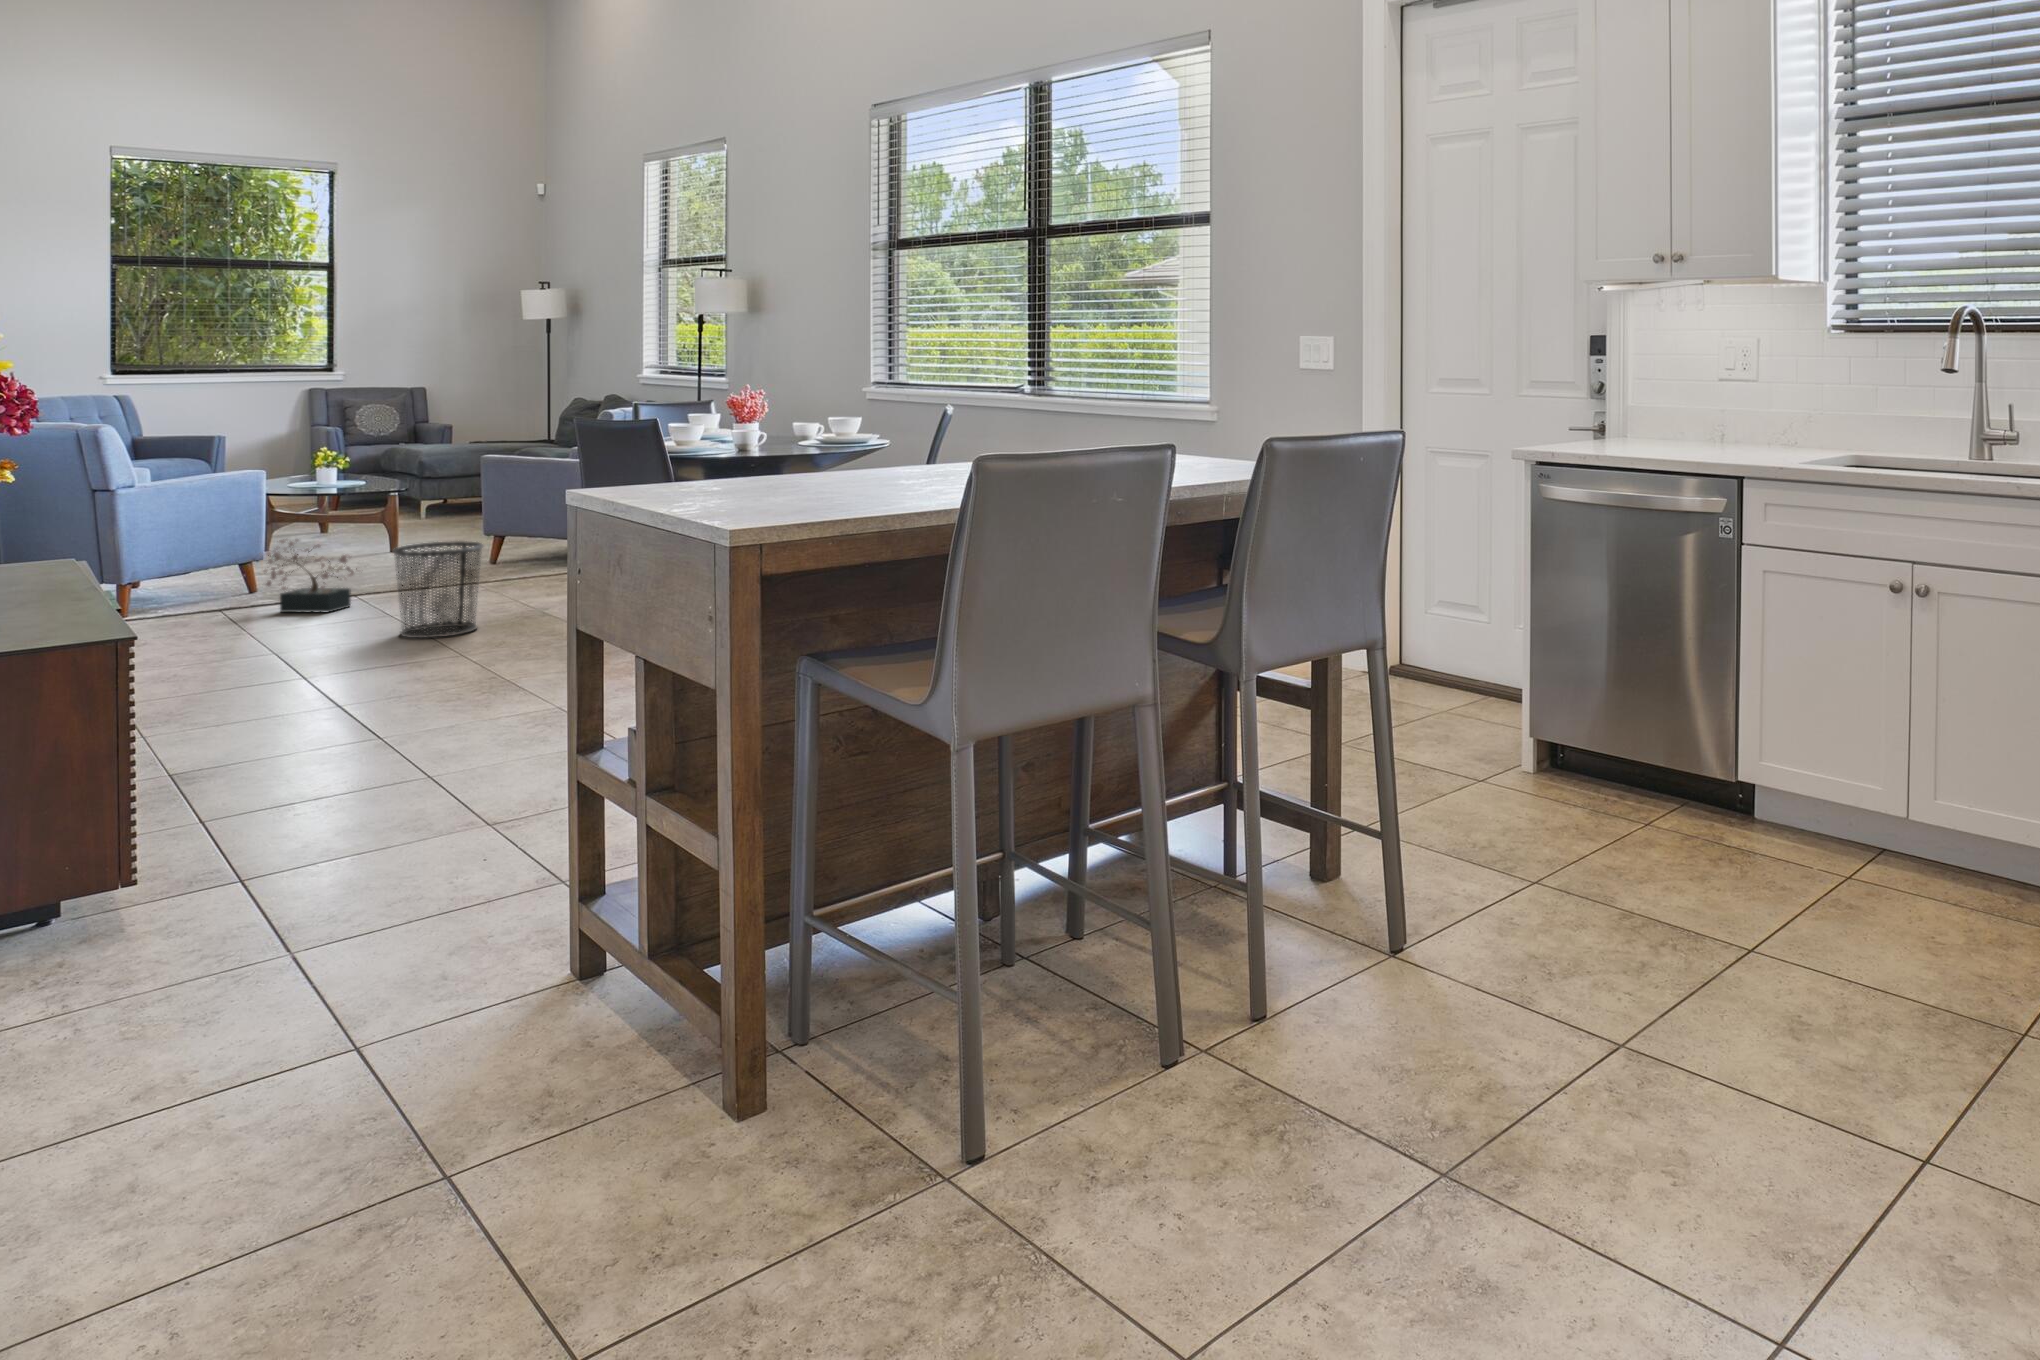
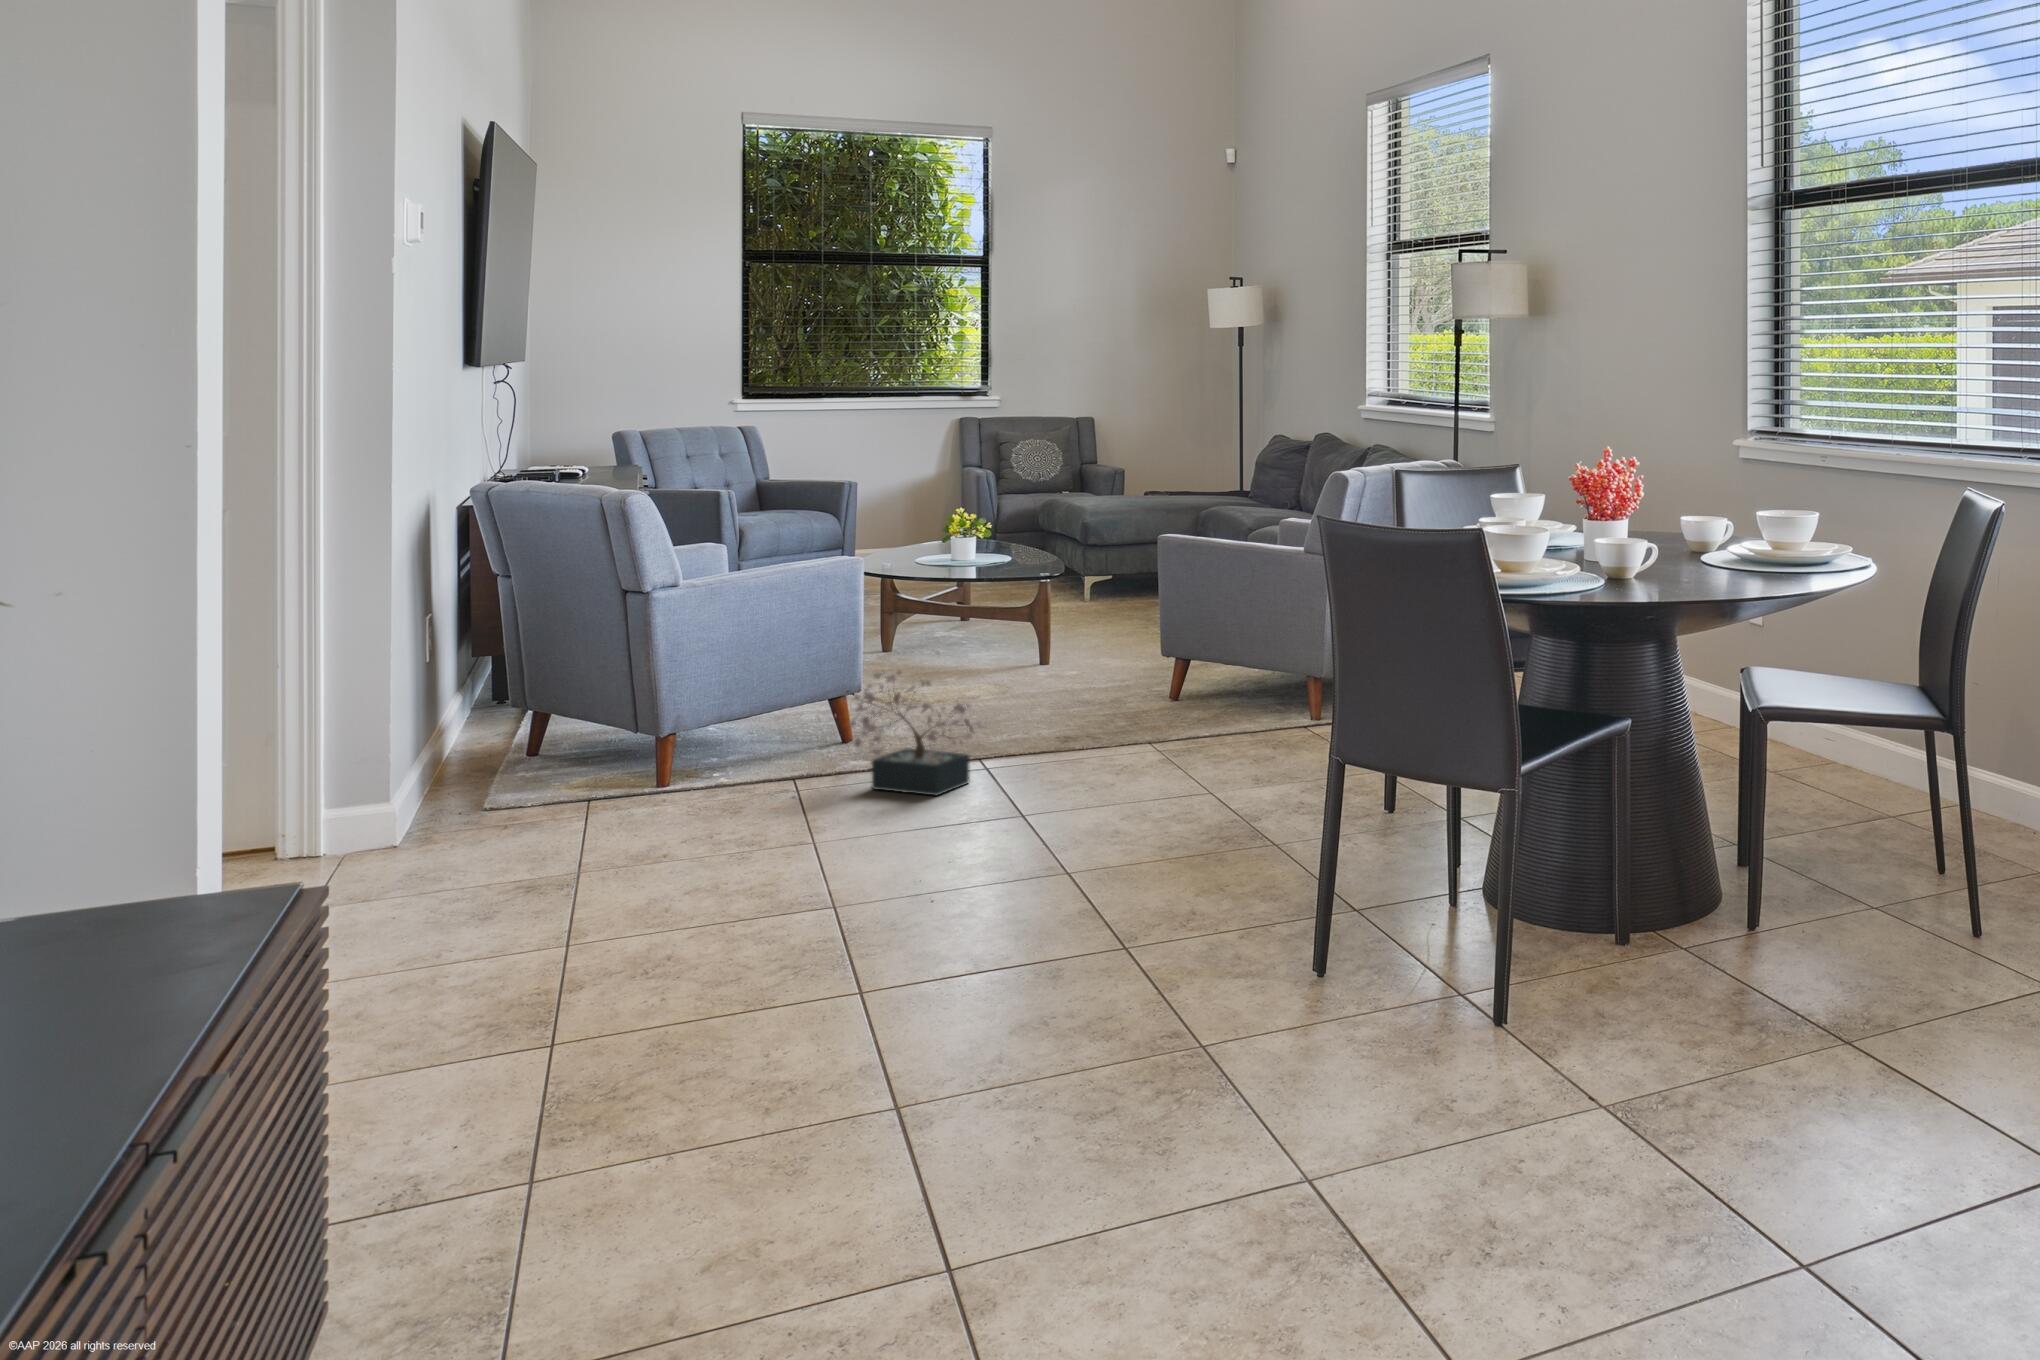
waste bin: present [393,541,483,638] -> none [1015,705,1157,884]

